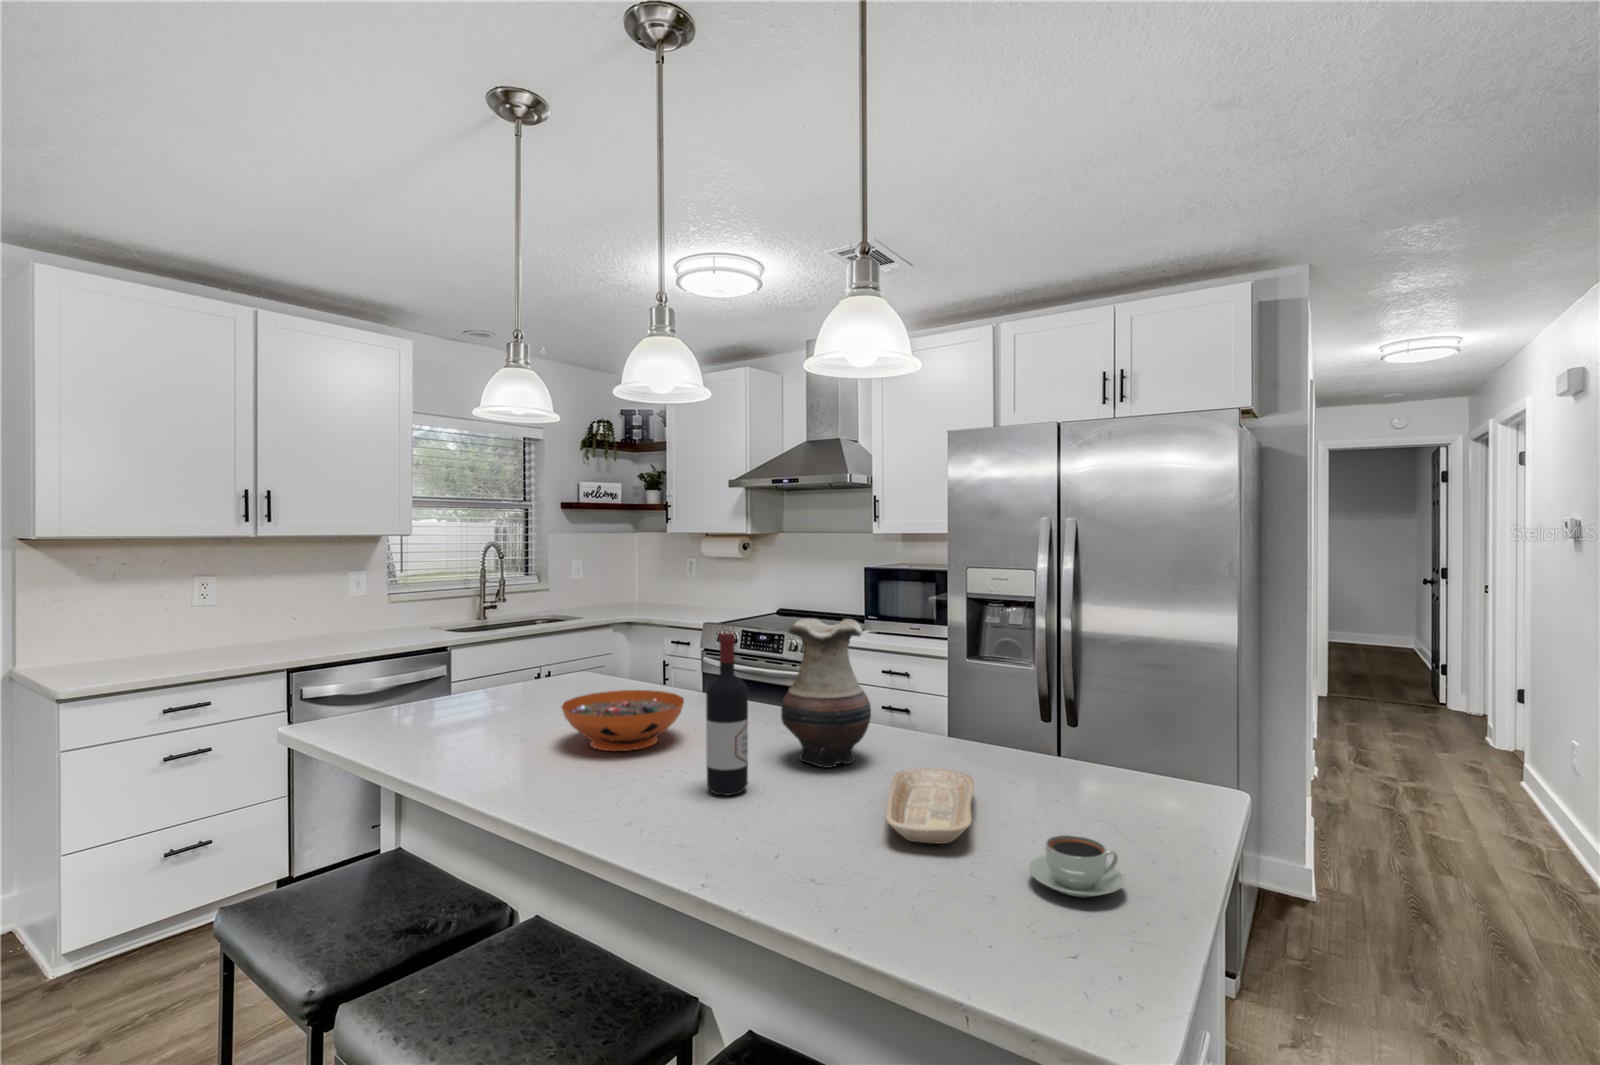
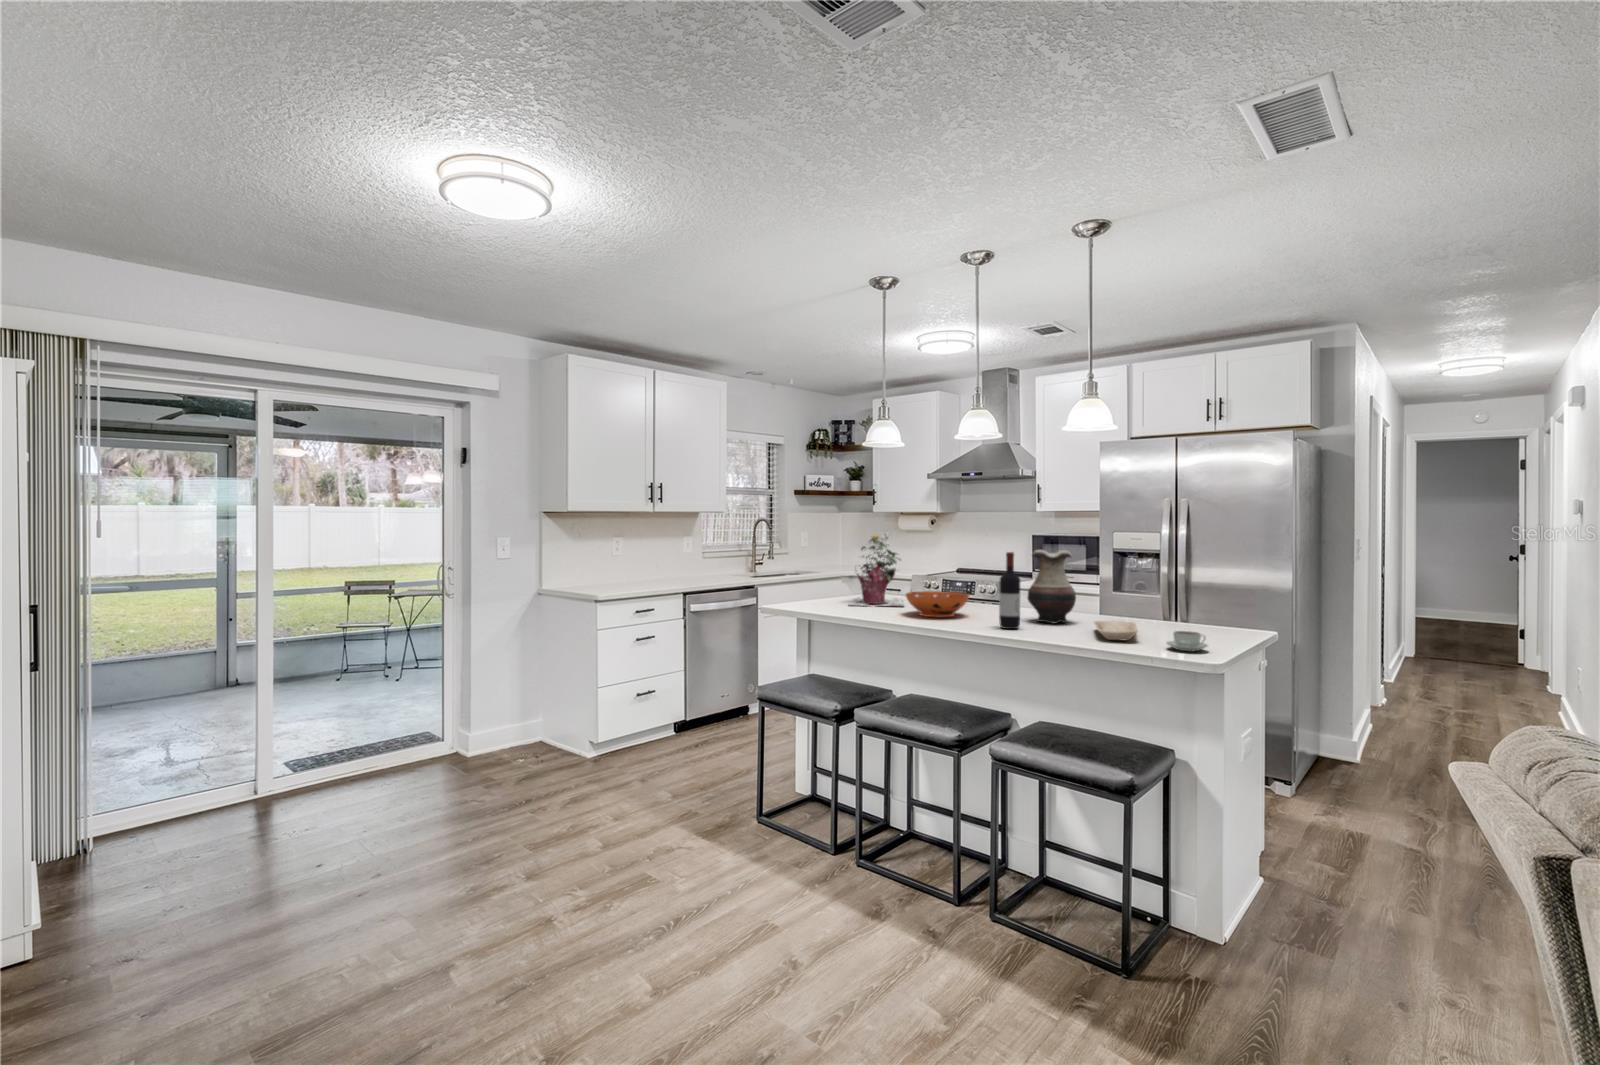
potted plant: none [492,577,616,713] -> present [849,535,904,606]

